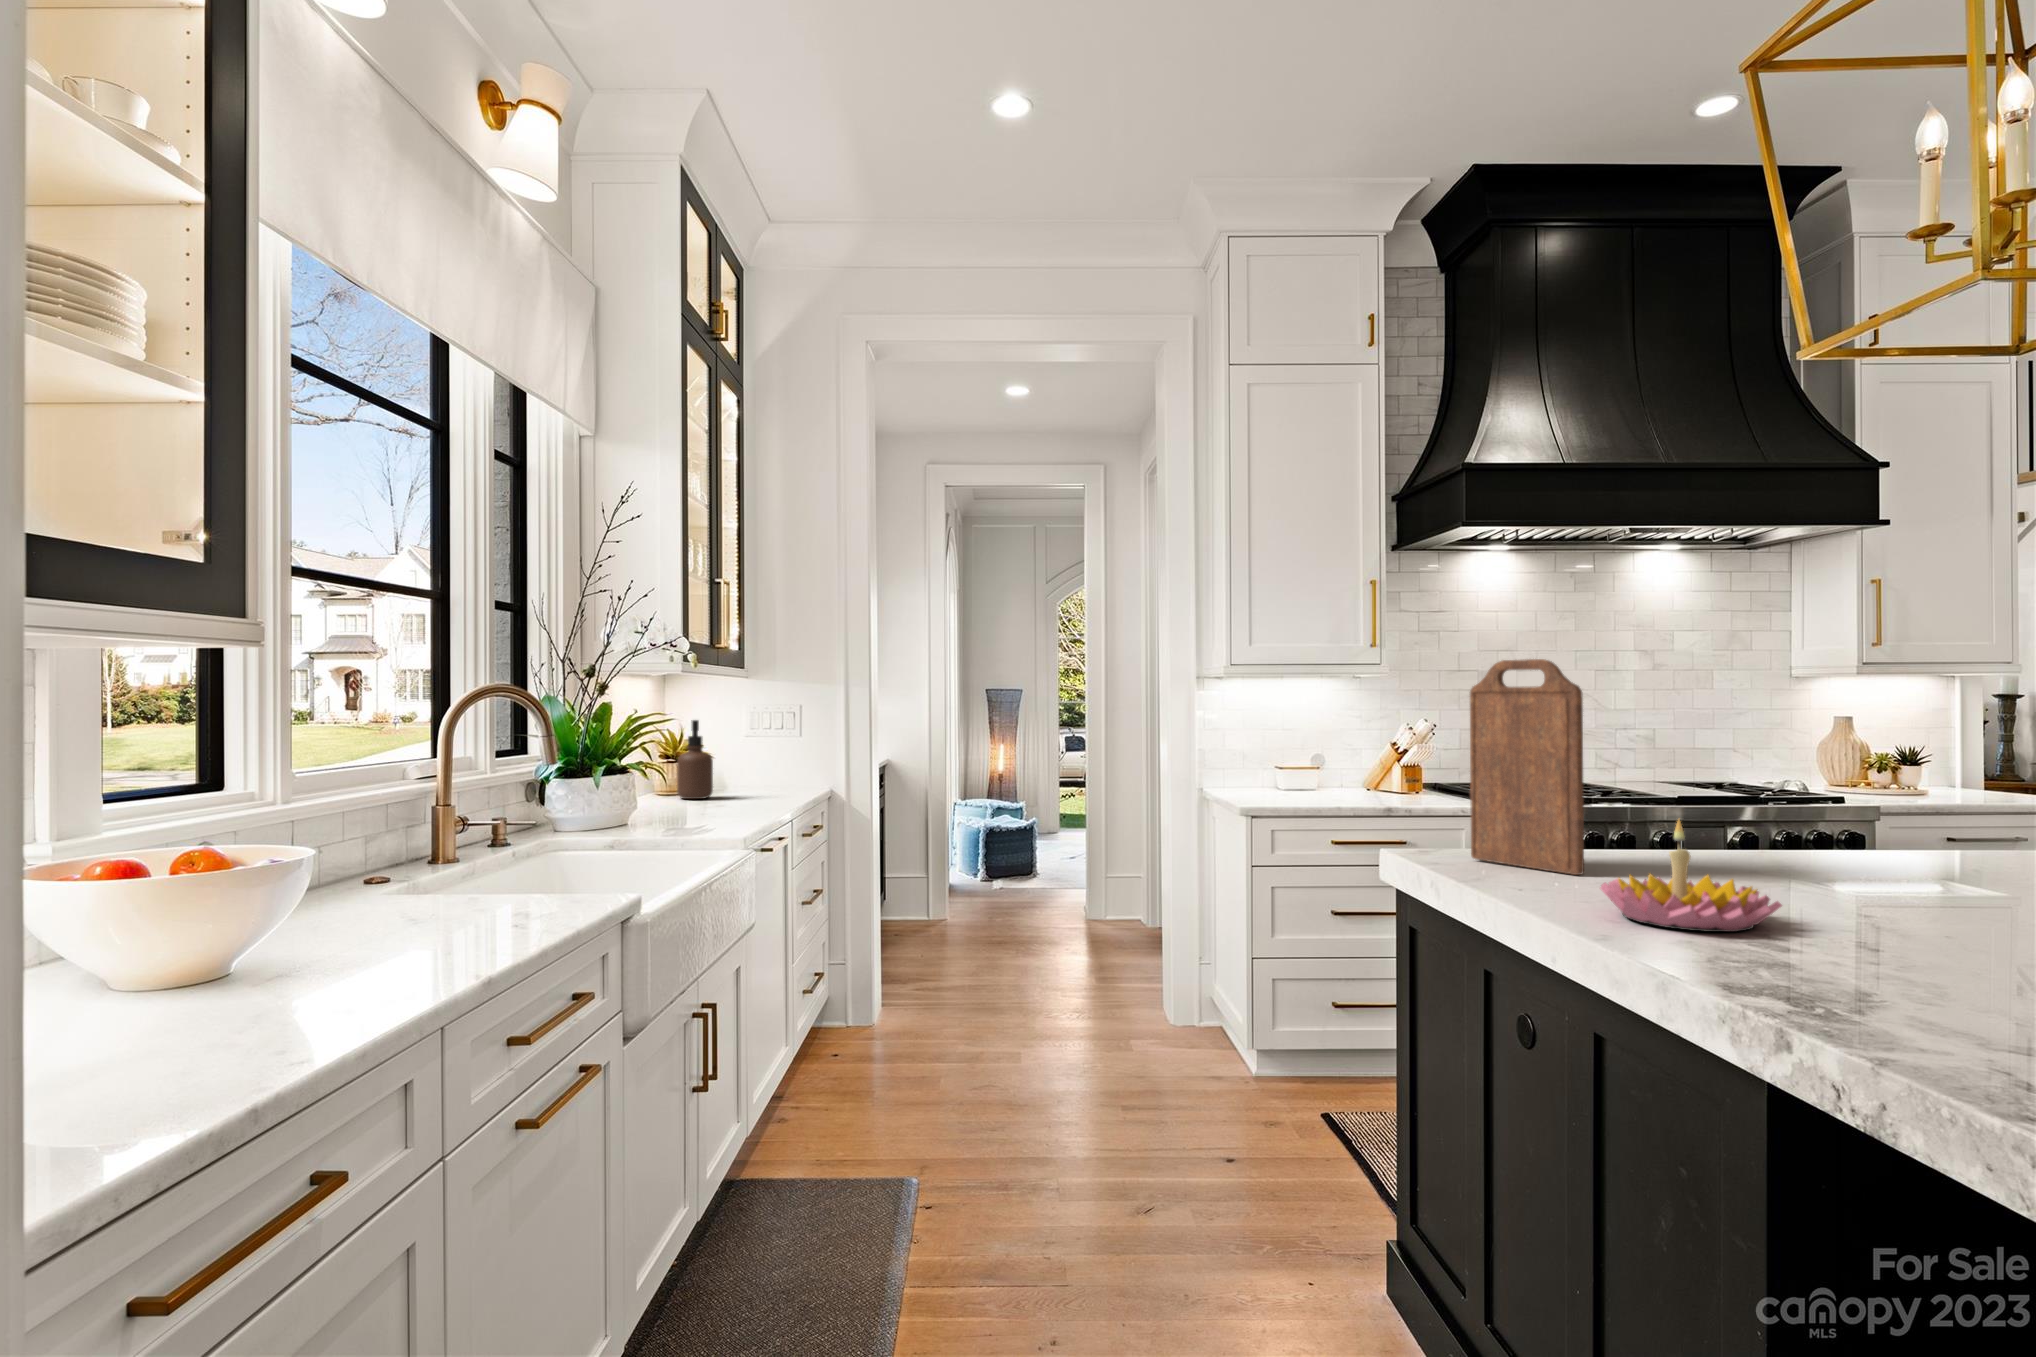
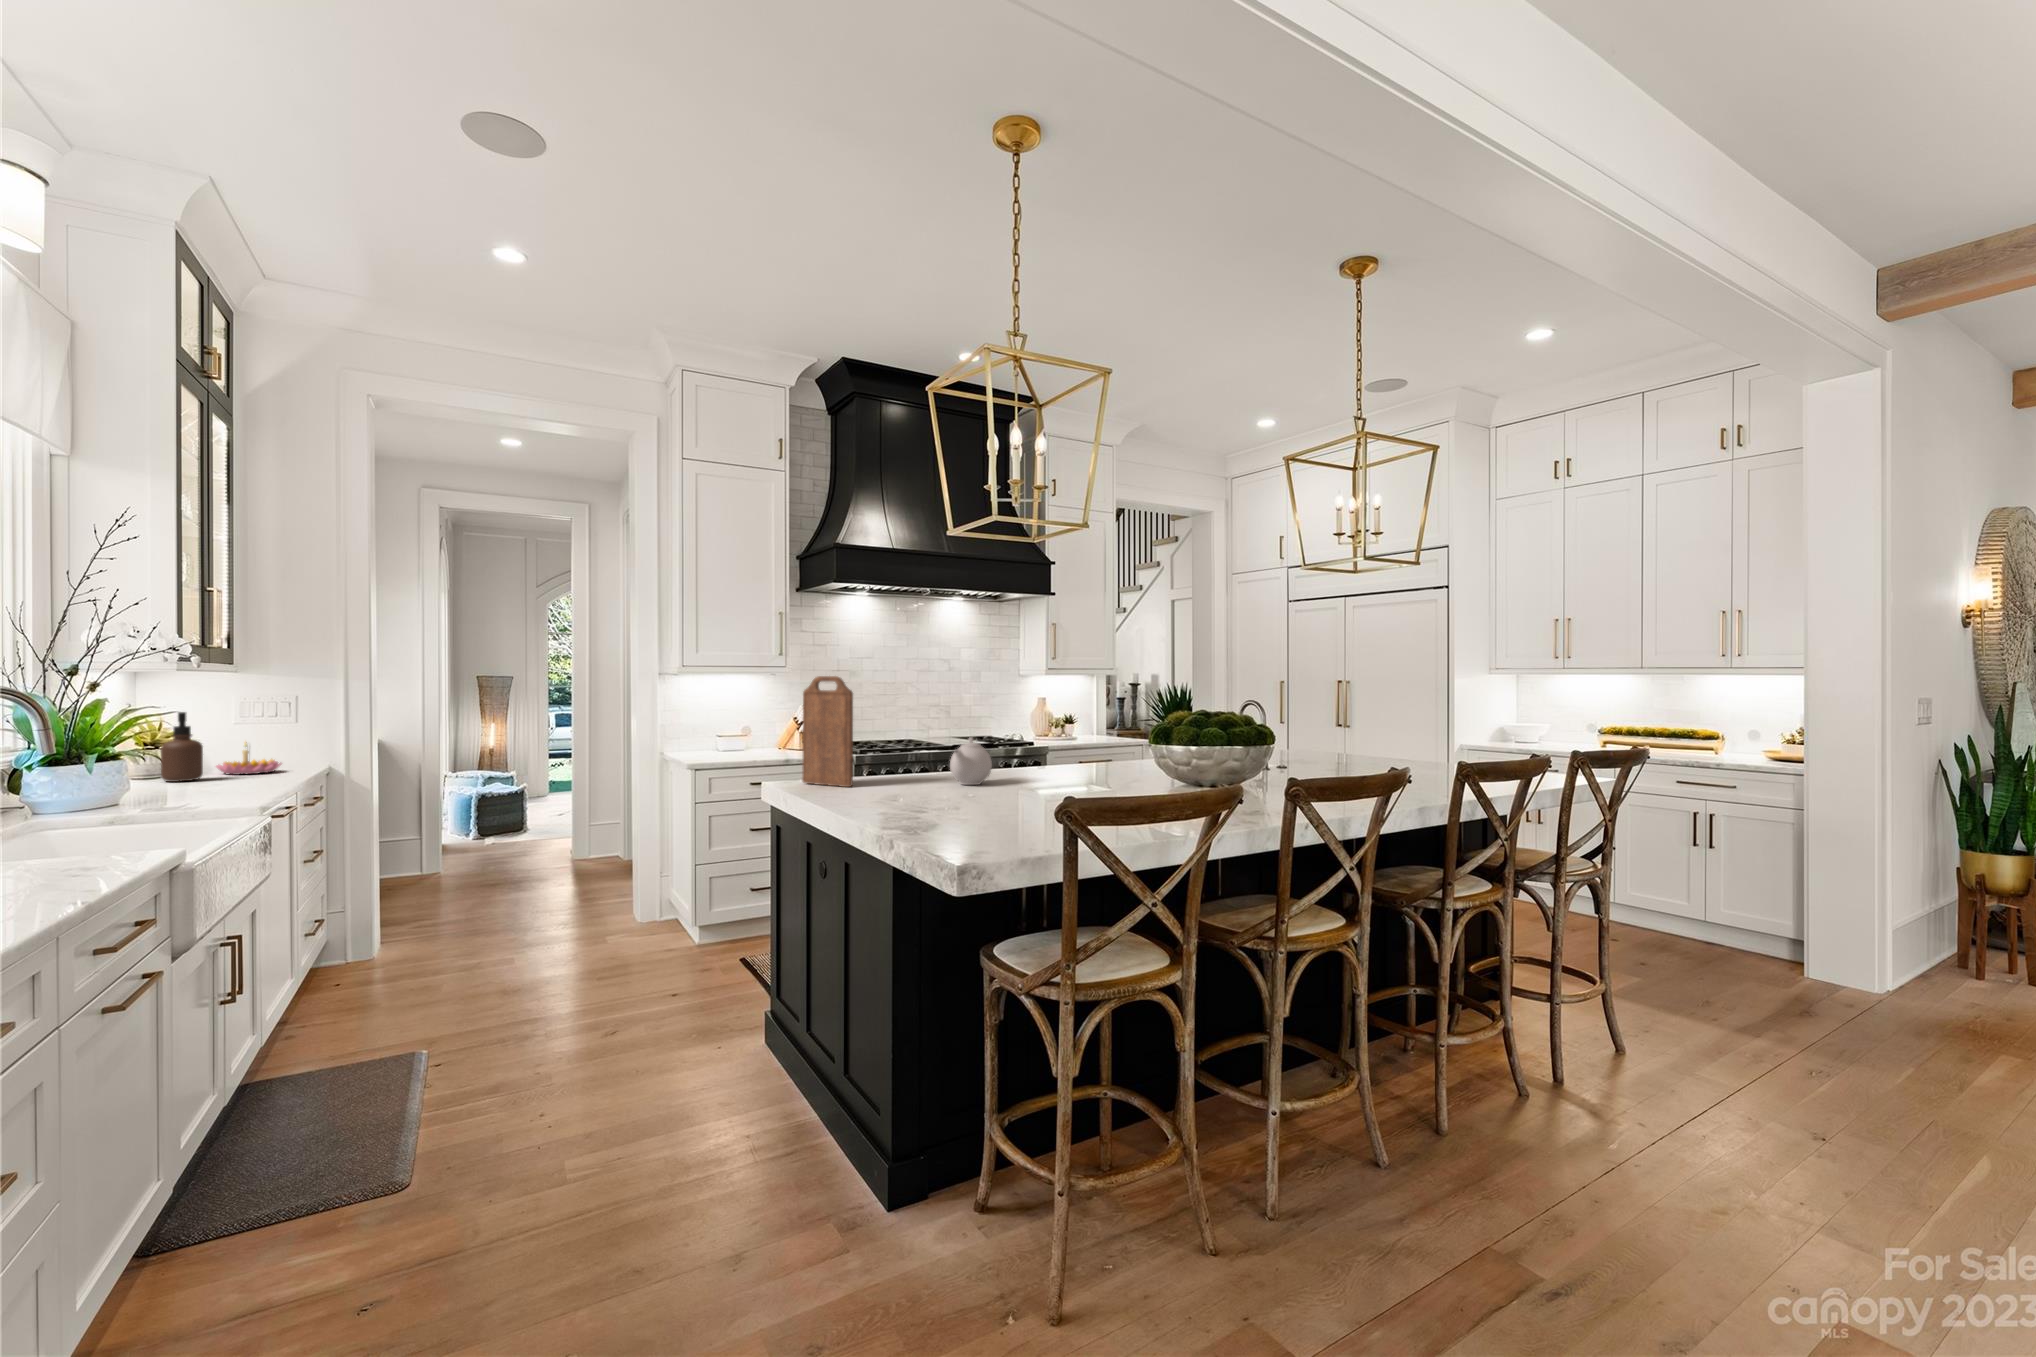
teapot: none [1818,787,1938,894] -> present [950,738,992,785]
candle holder: present [1601,820,1782,932] -> present [216,742,282,775]

